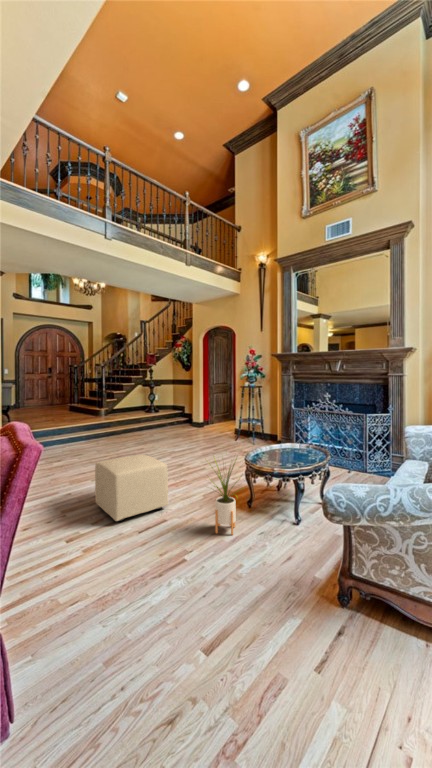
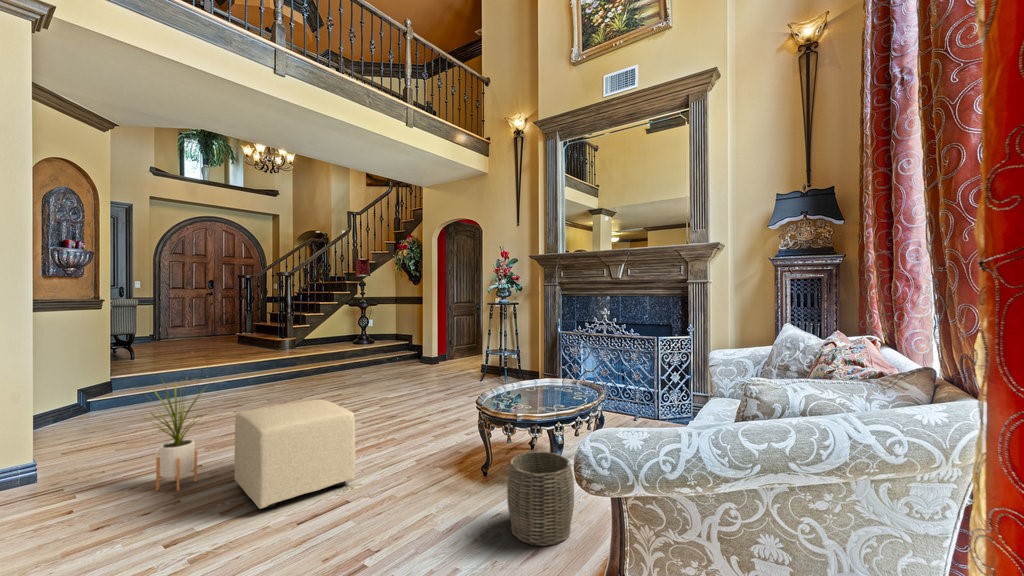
house plant: present [214,459,238,535] -> present [151,383,204,491]
woven basket: none [269,493,313,552] -> present [507,452,574,546]

